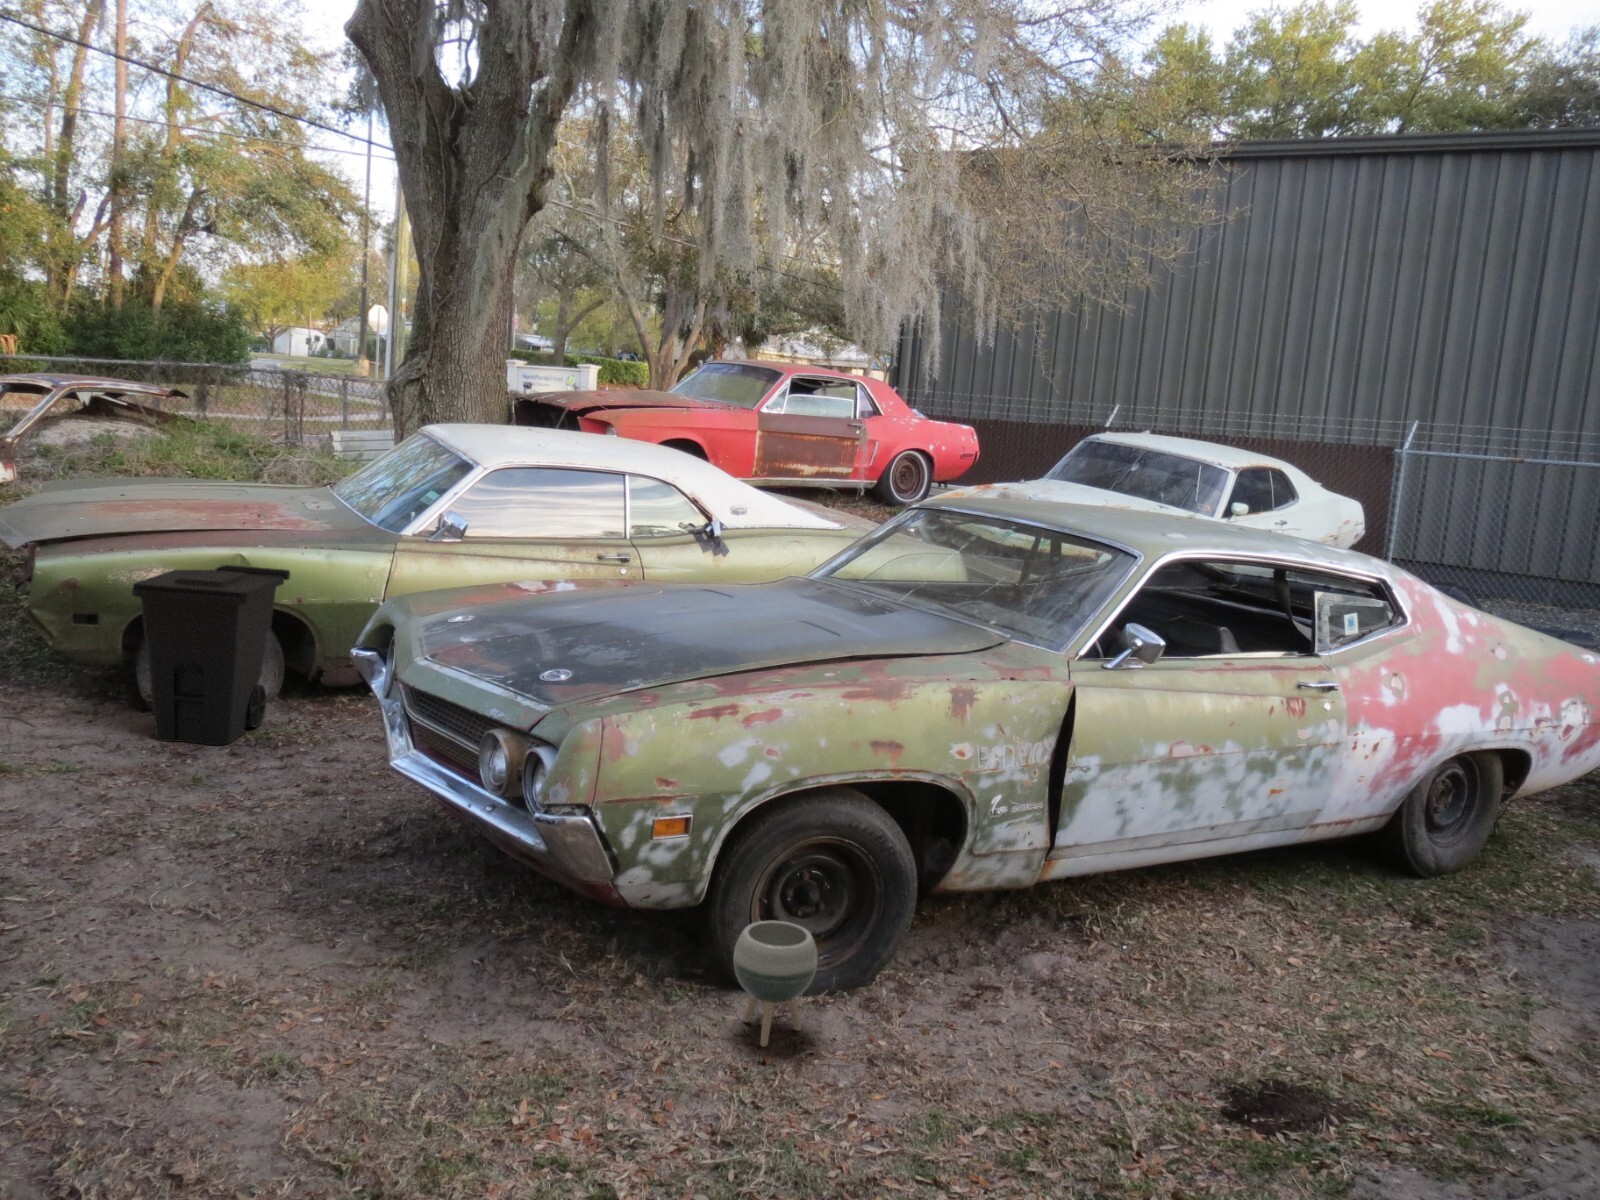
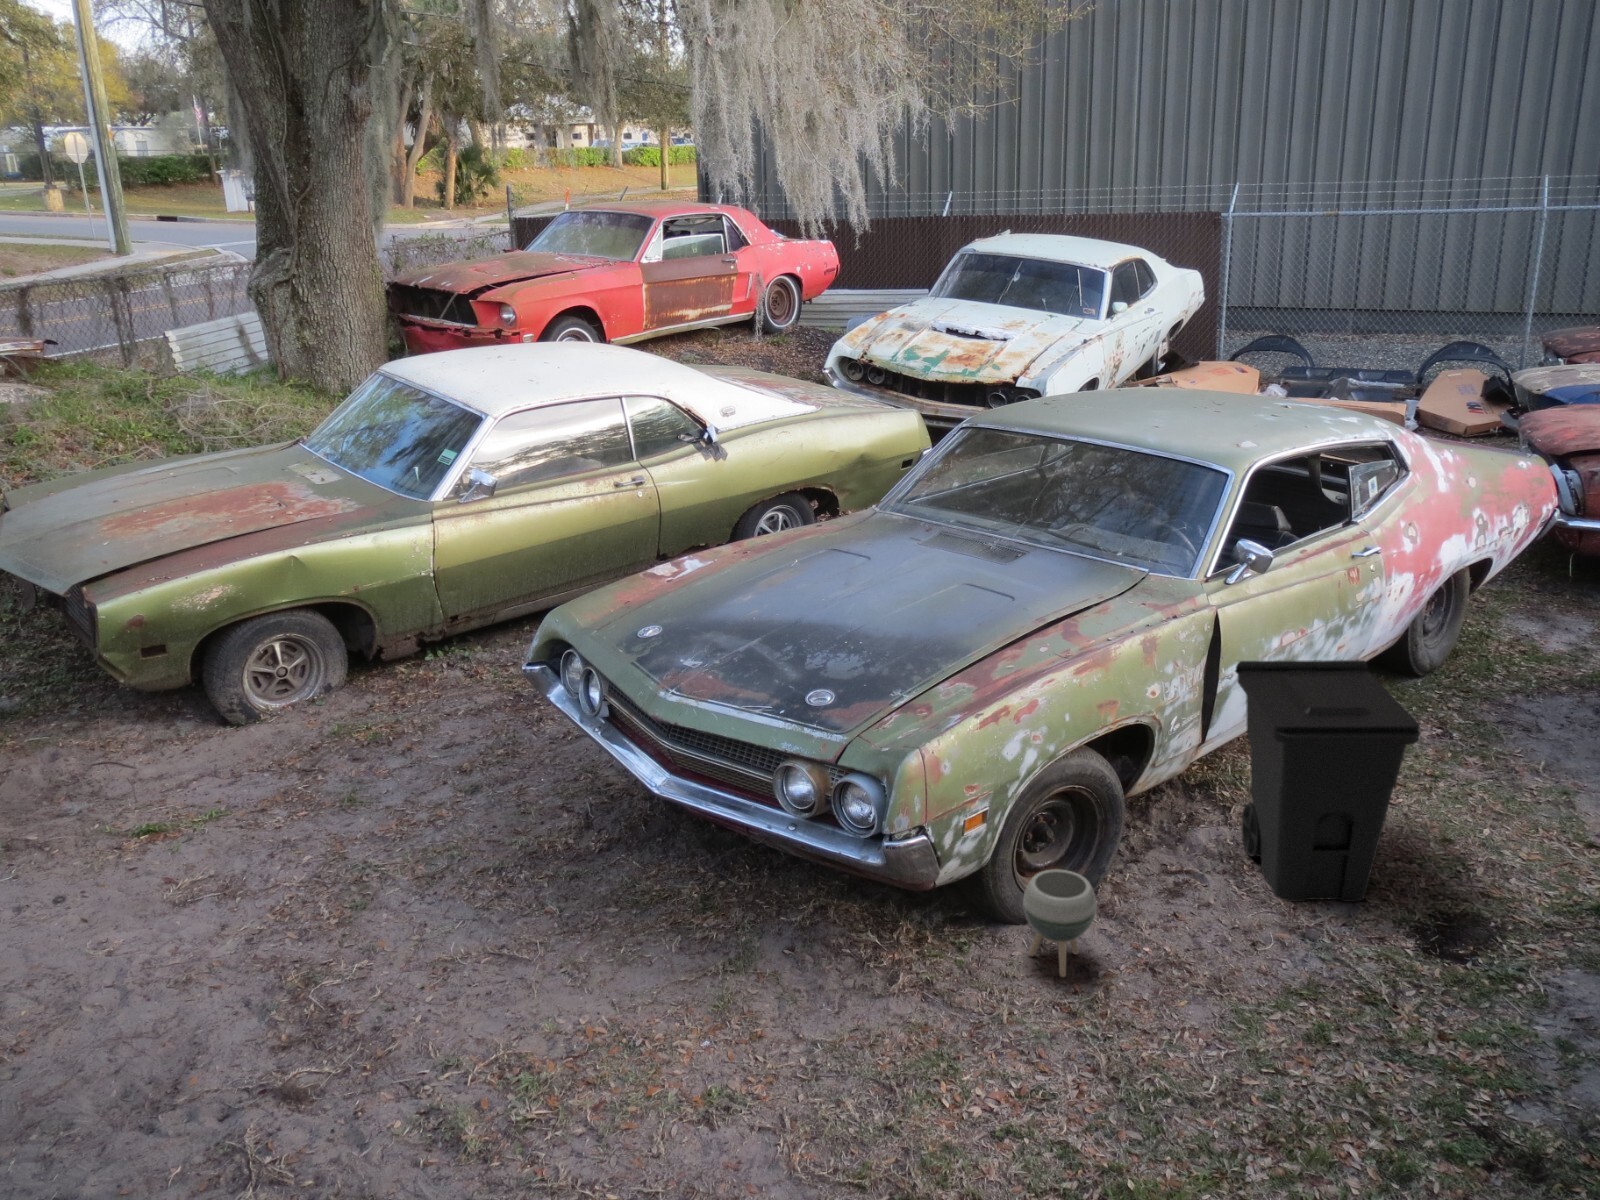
trash can: present [132,565,290,745] -> present [1235,660,1420,902]

